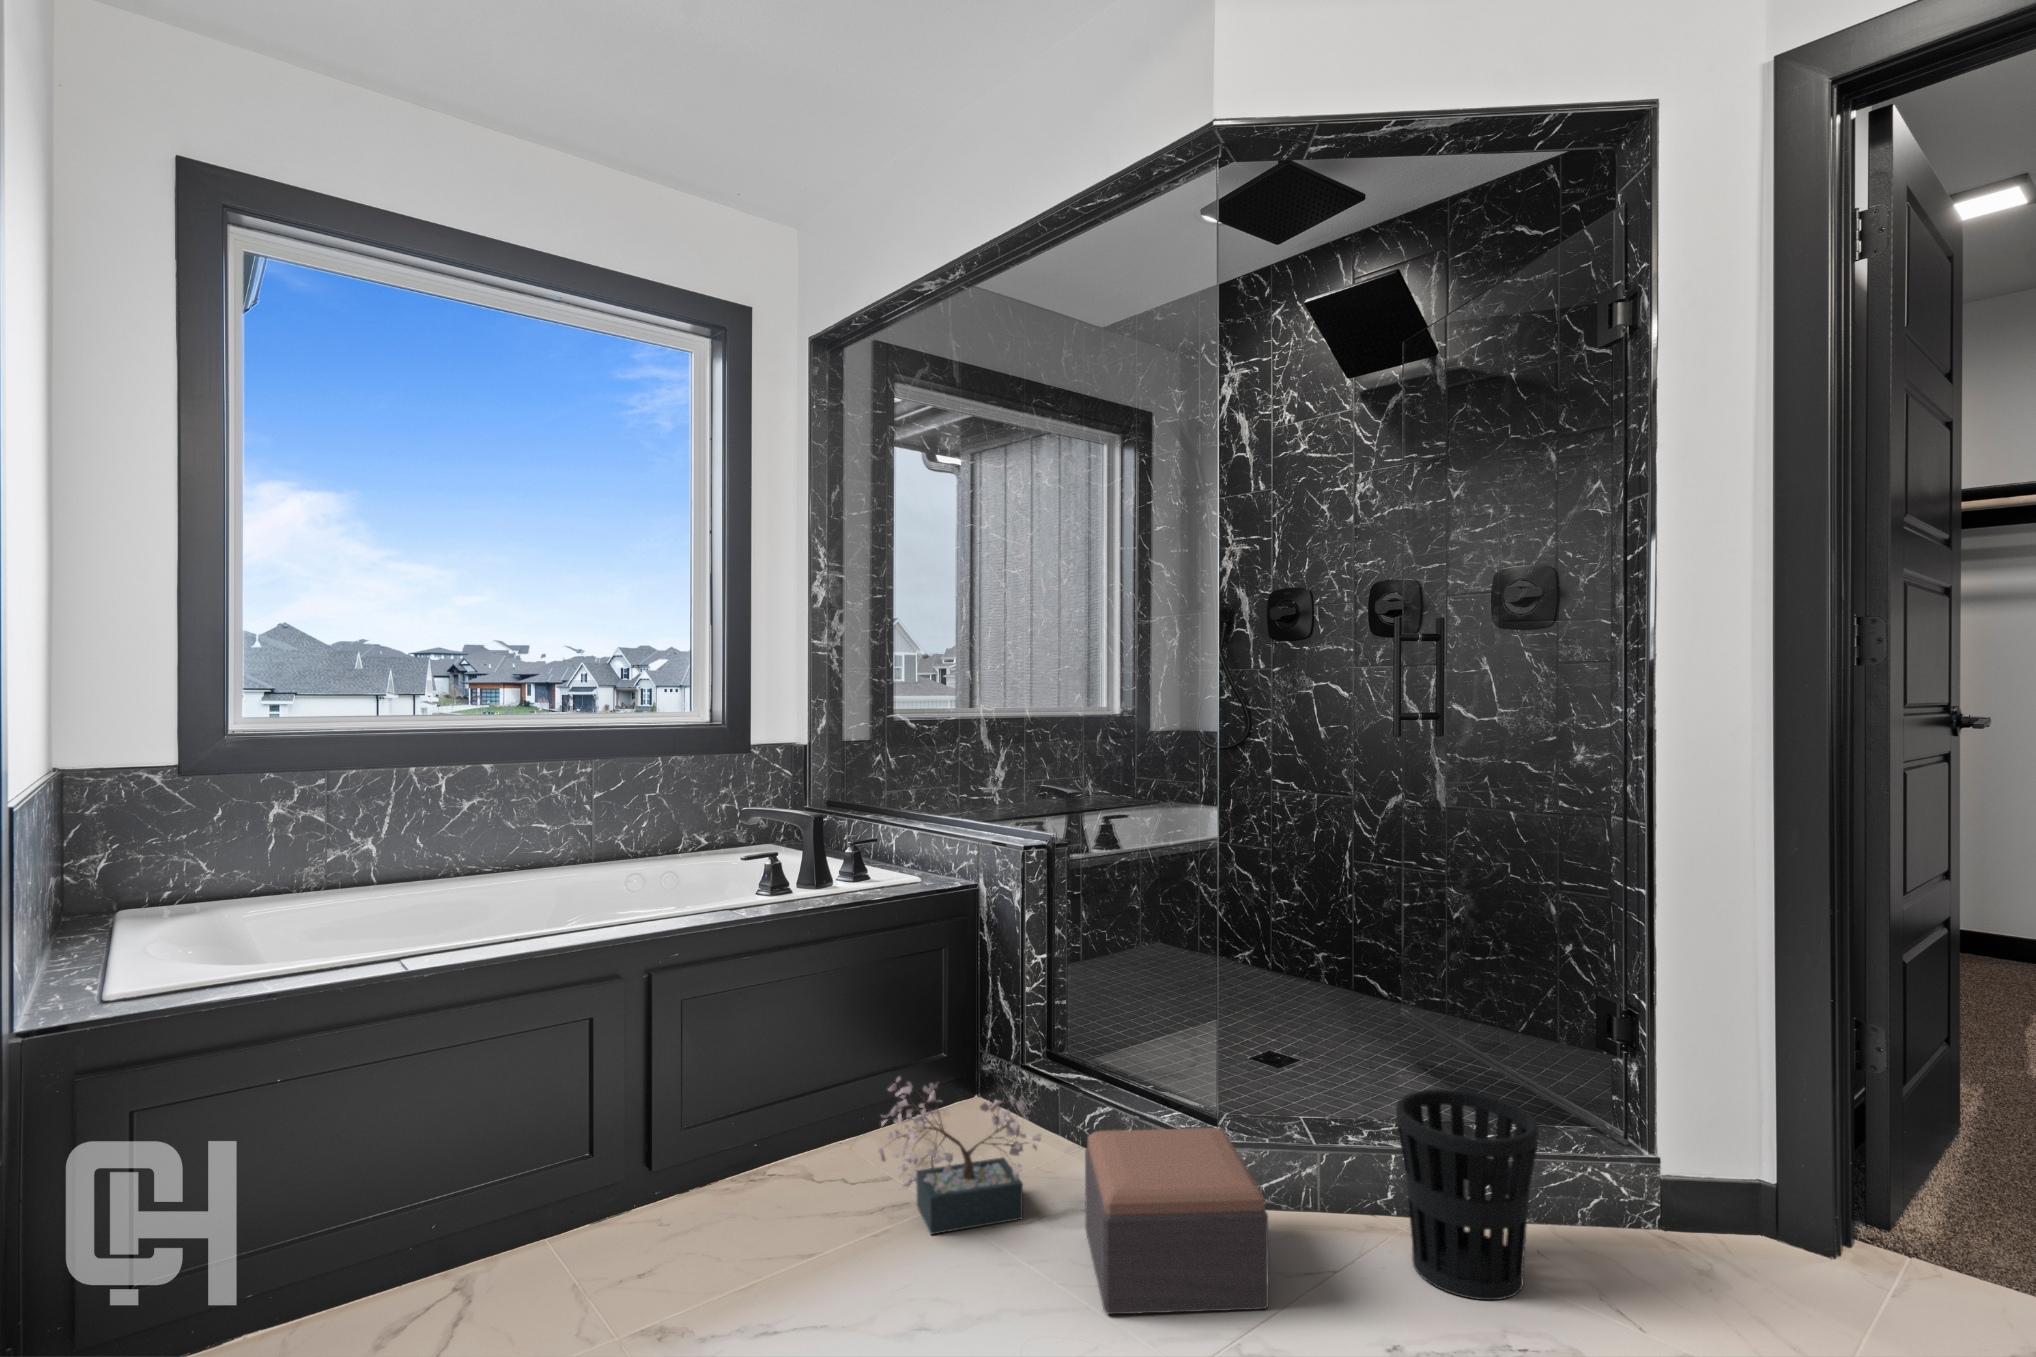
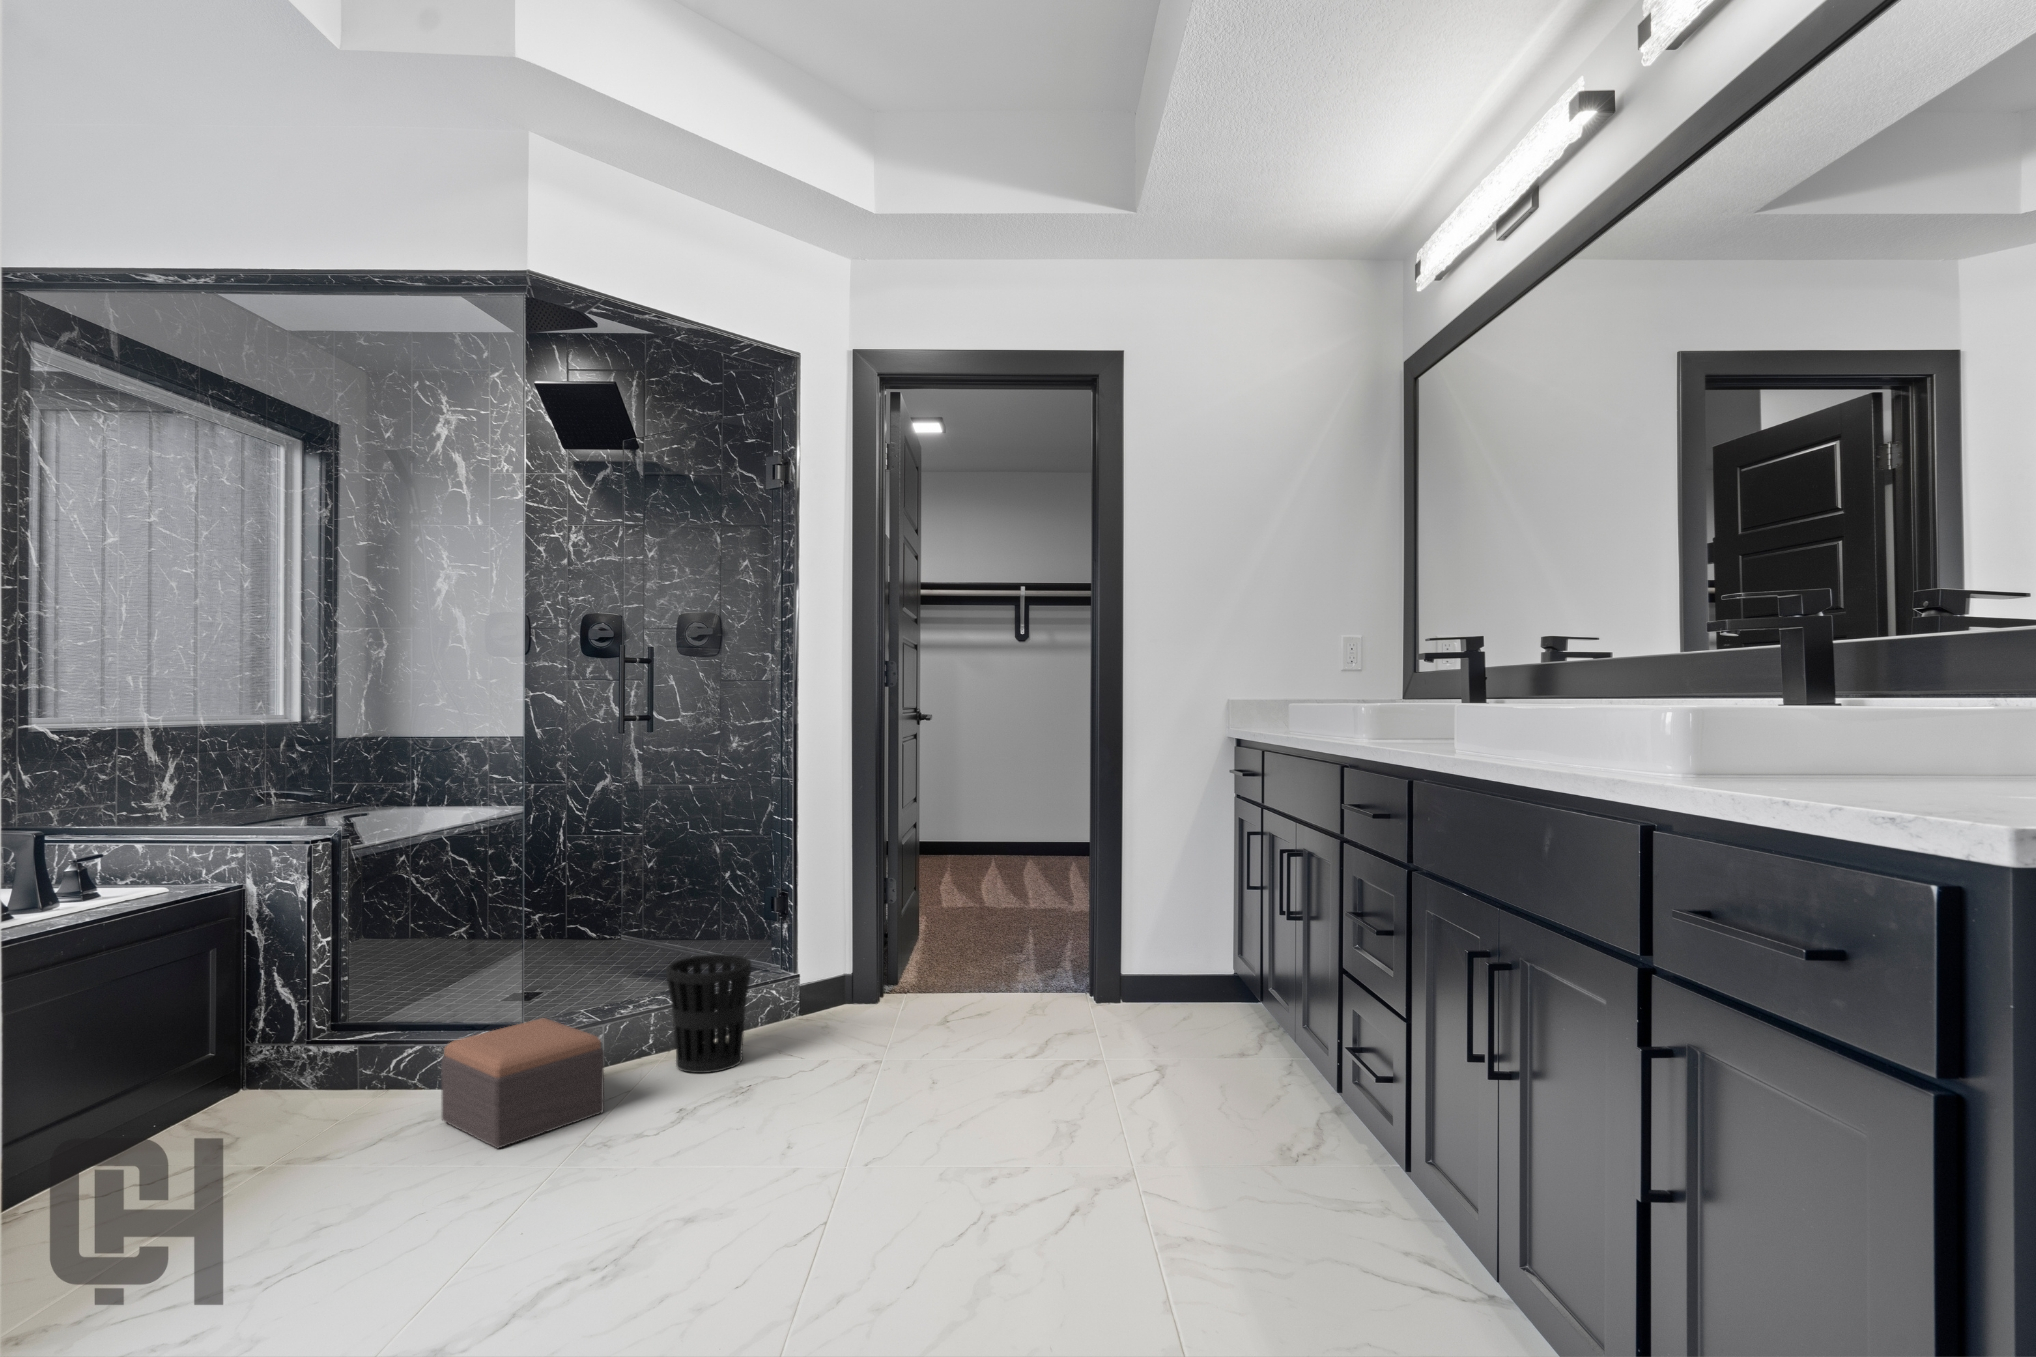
decorative plant: present [878,1077,1041,1235] -> none [236,1042,386,1164]

